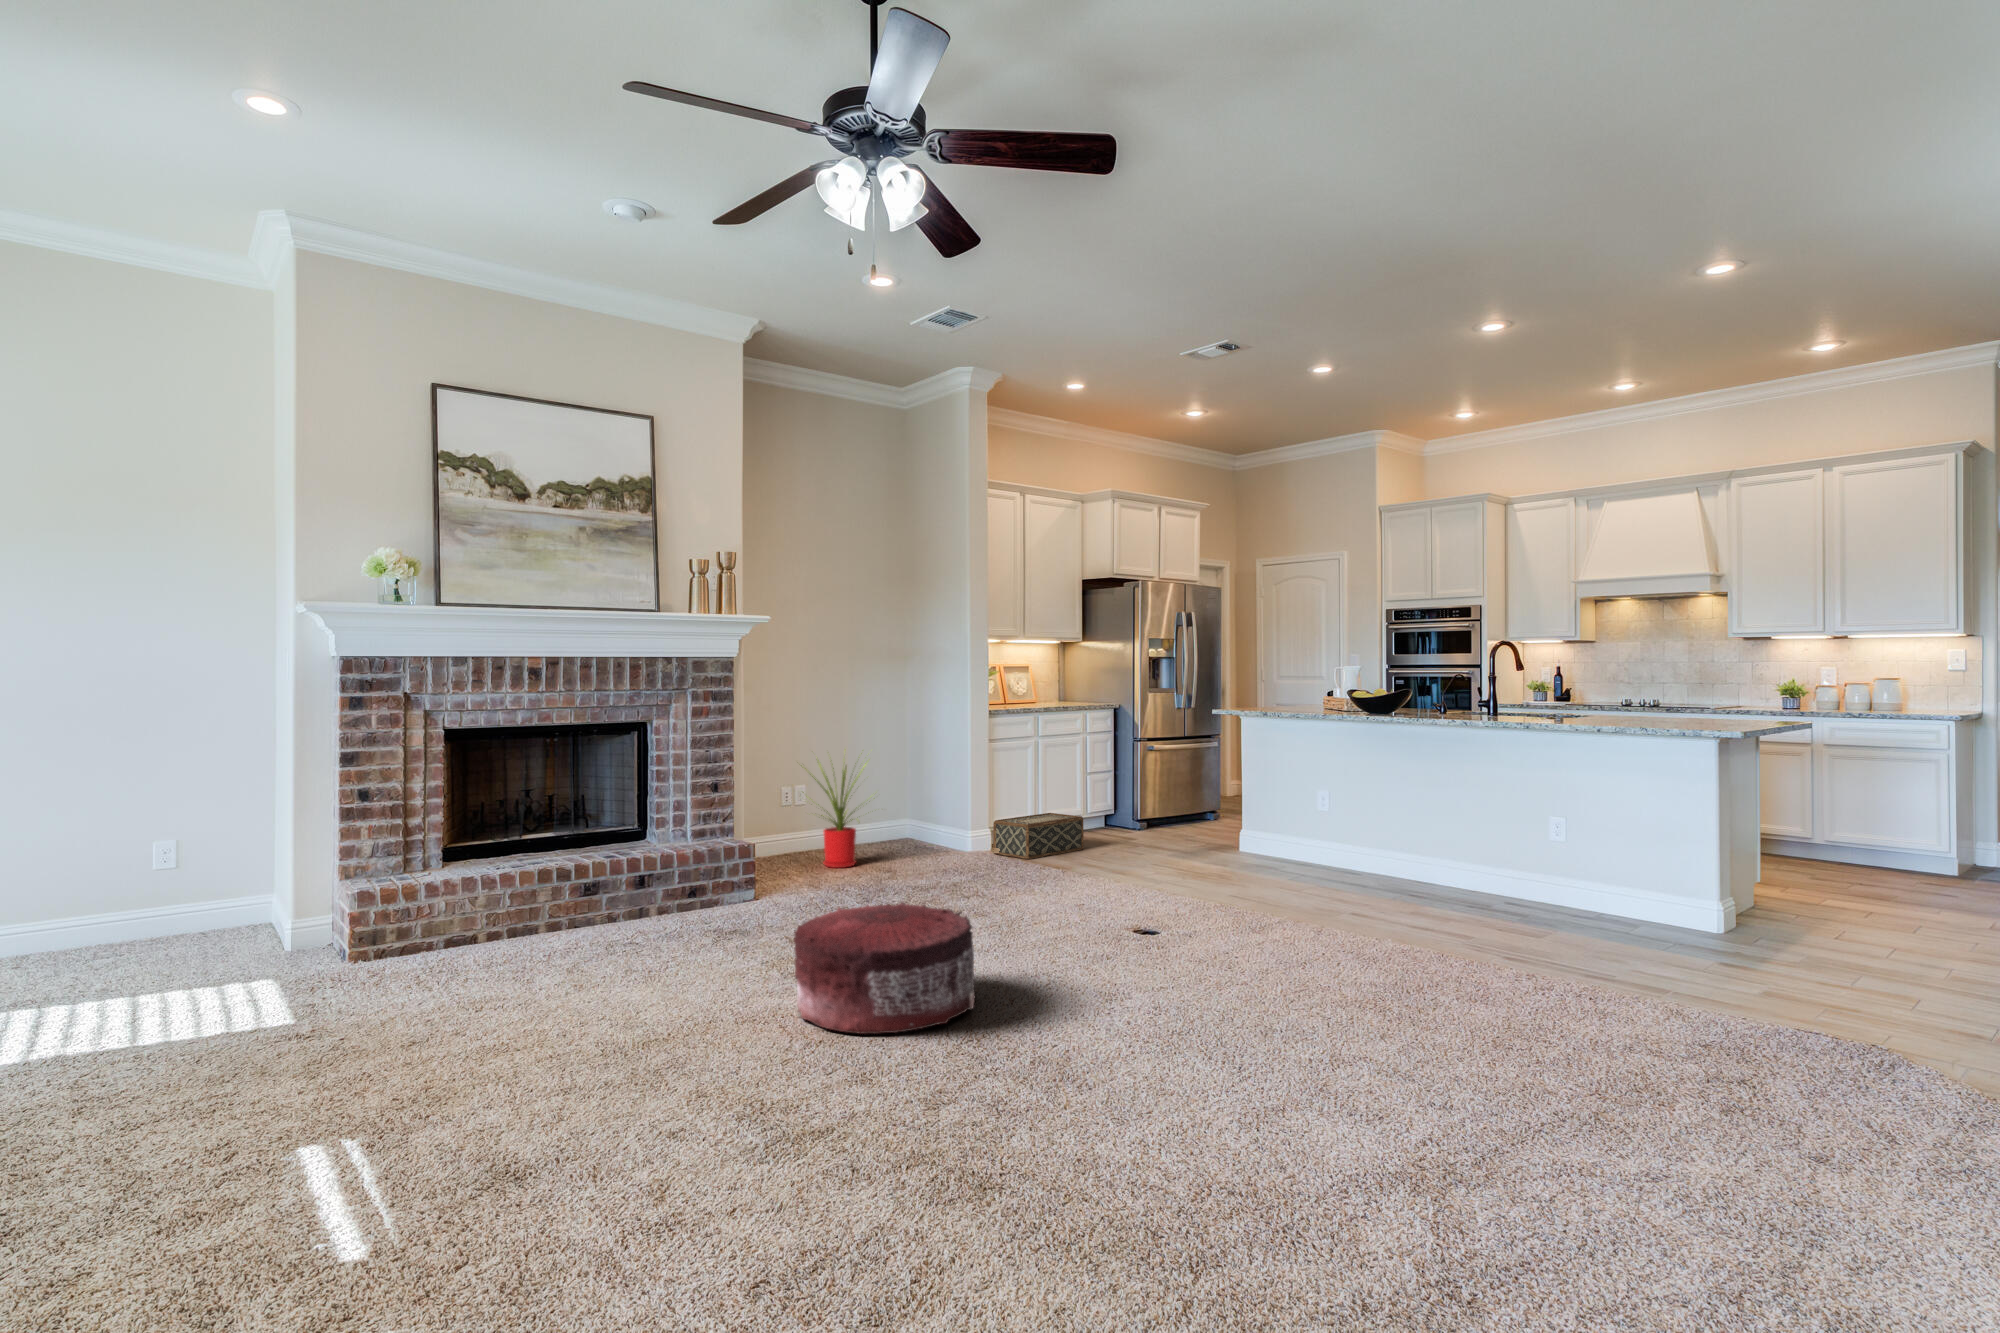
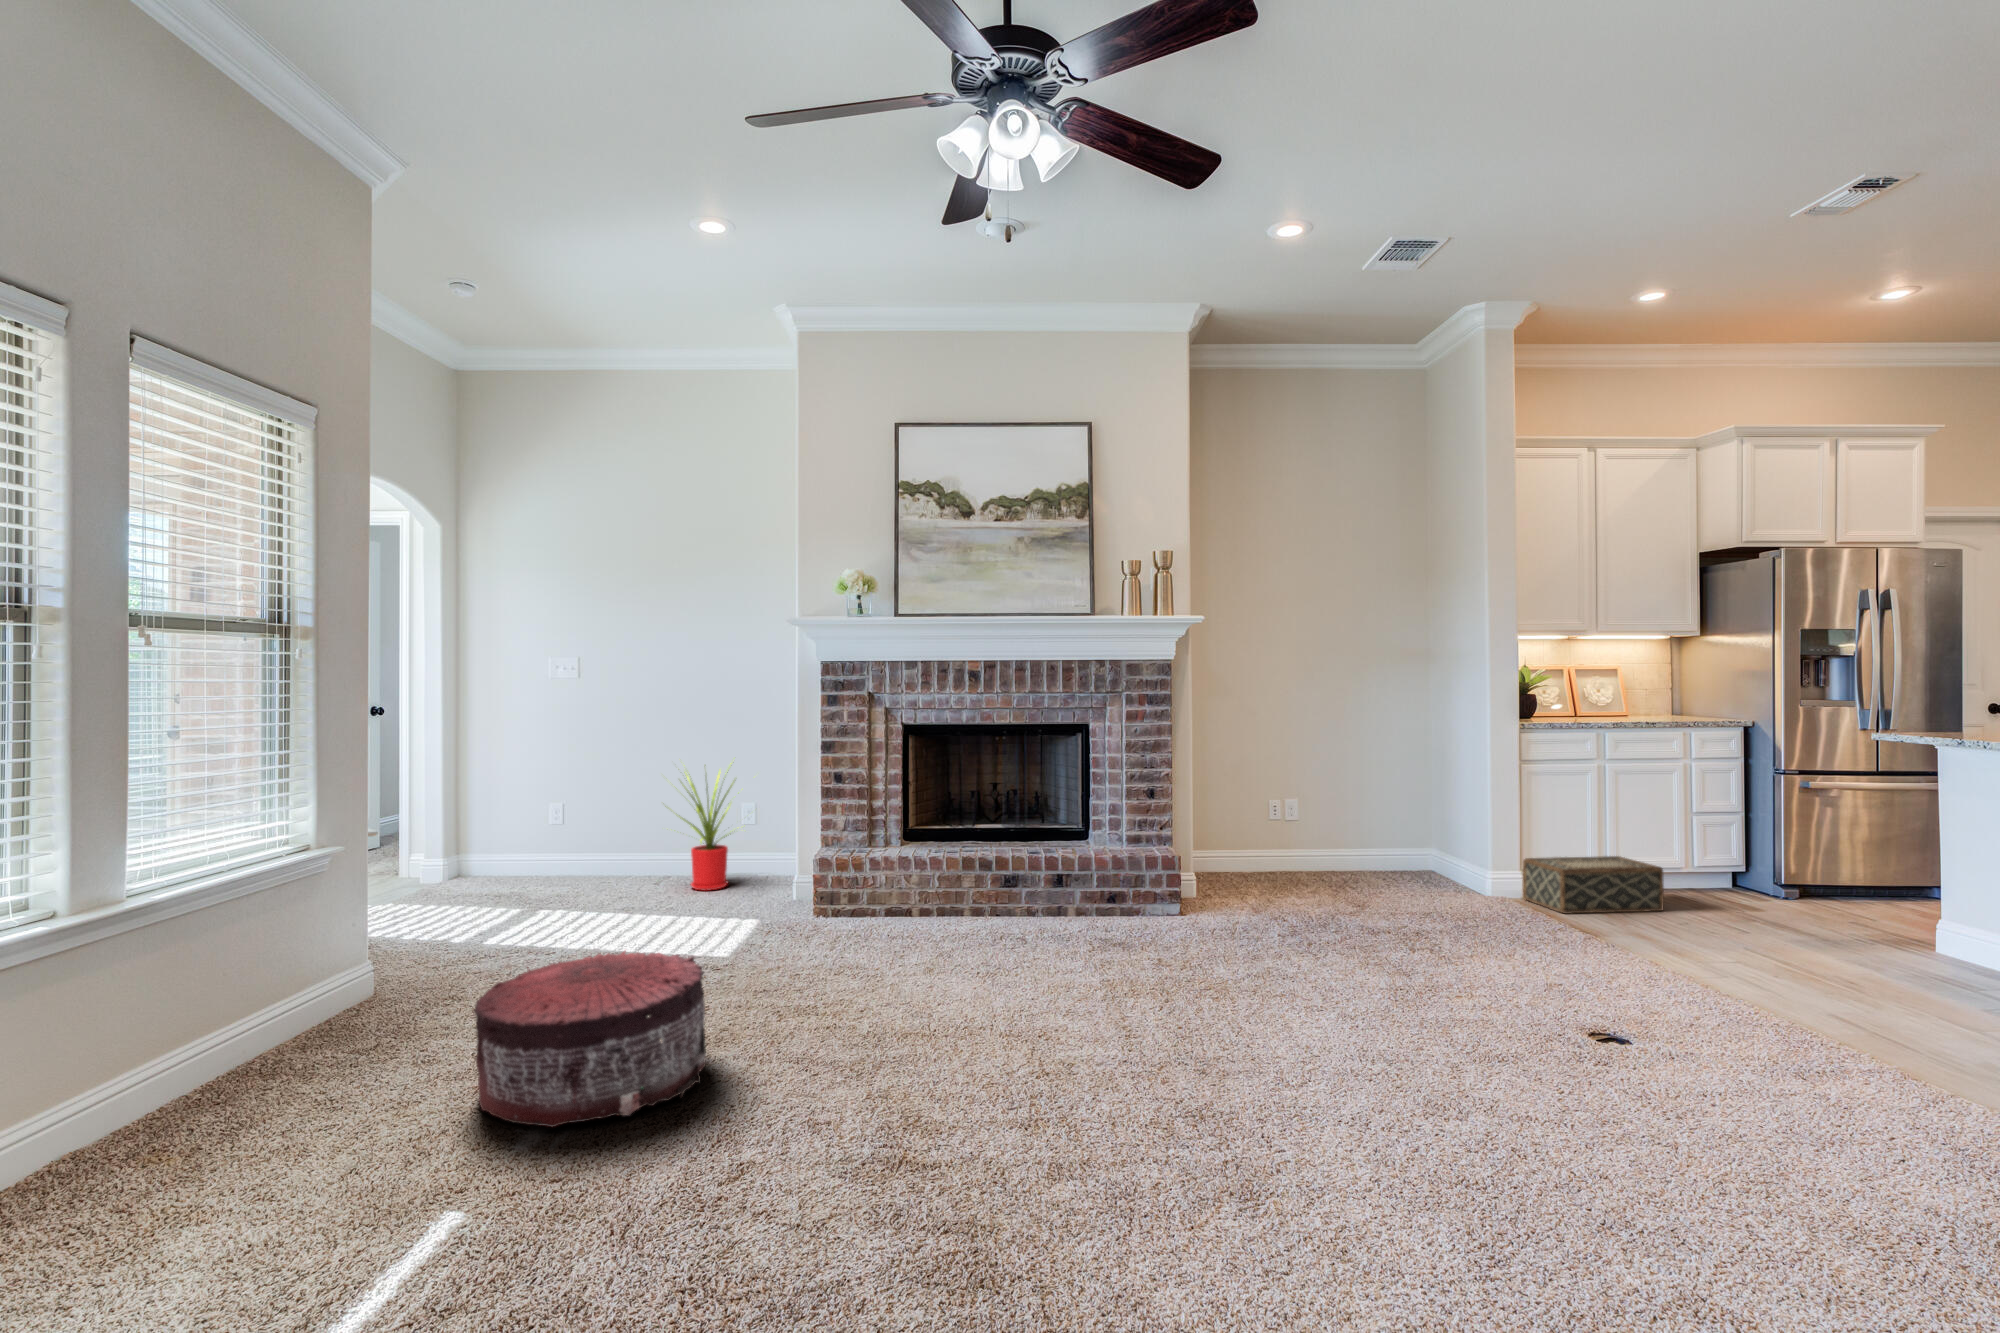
house plant: present [801,760,866,868] -> present [665,763,734,891]
pouf: present [794,902,975,1034] -> present [474,951,706,1127]

